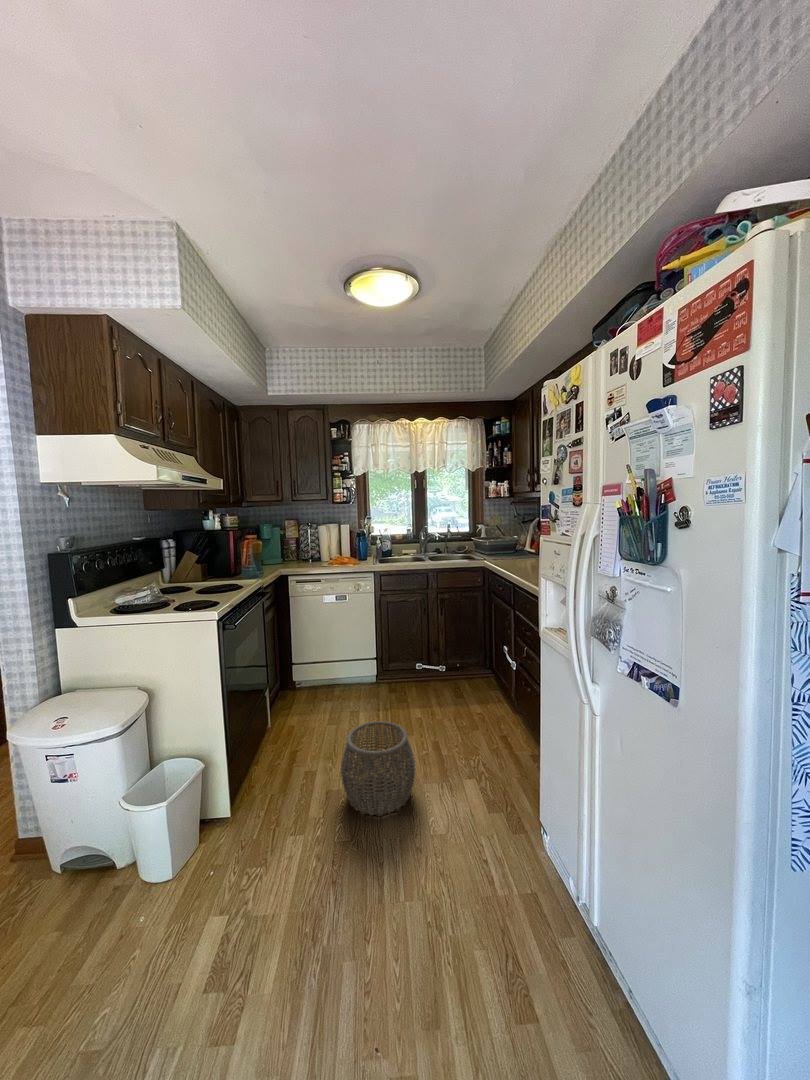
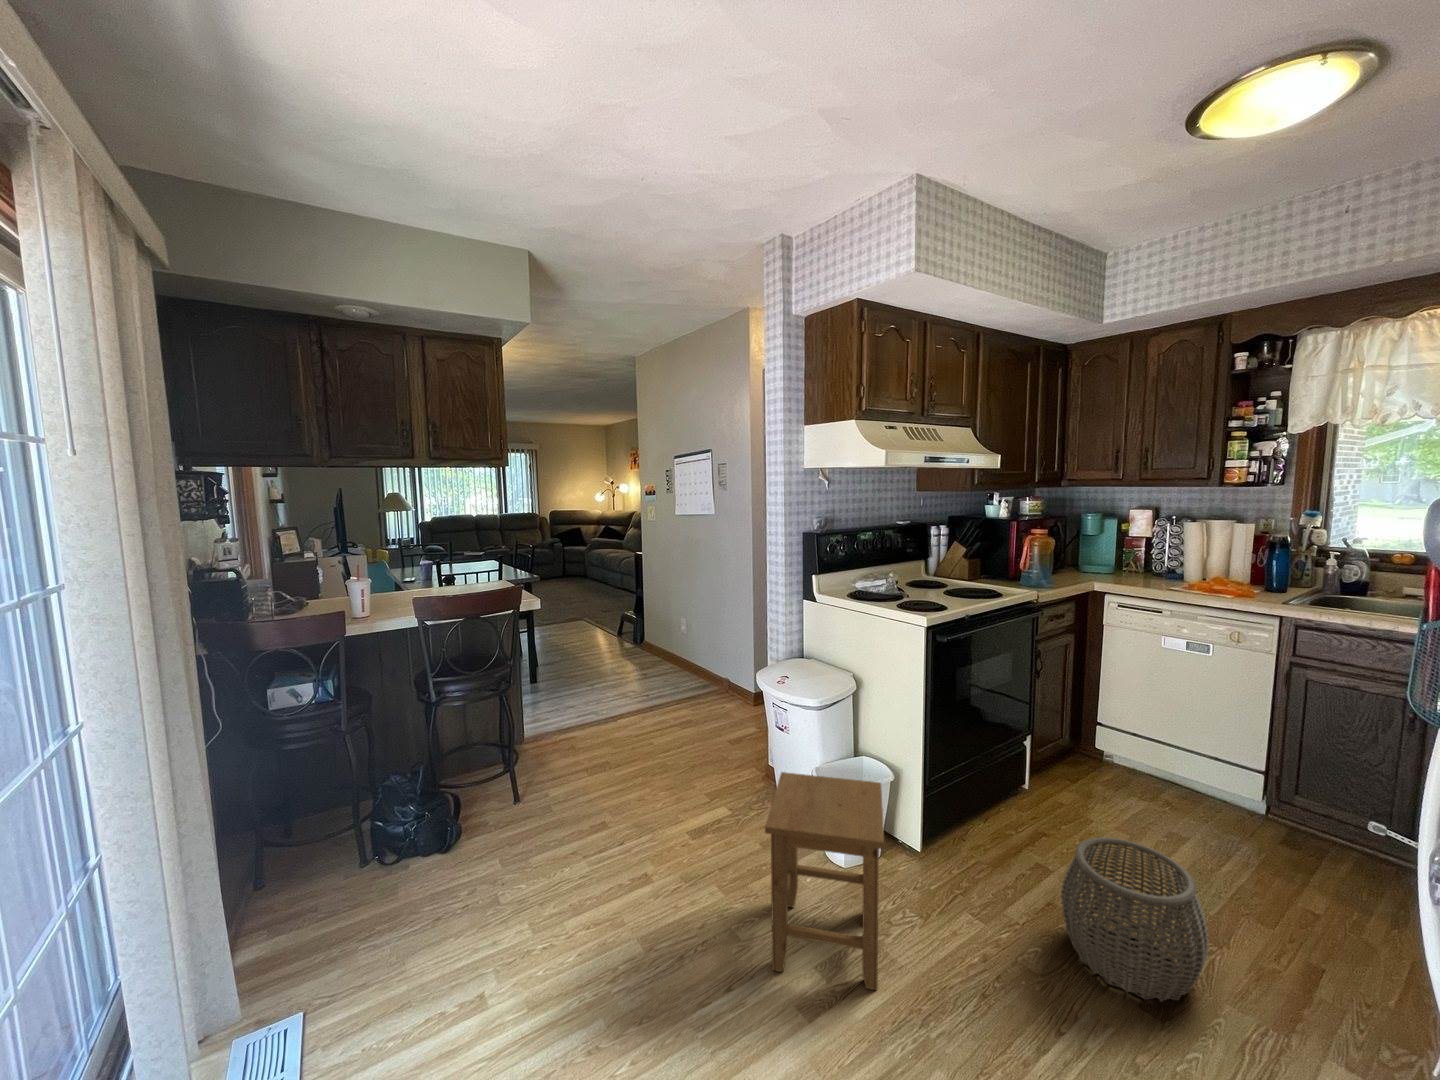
stool: none [112,772,268,1038] -> present [765,772,884,990]

